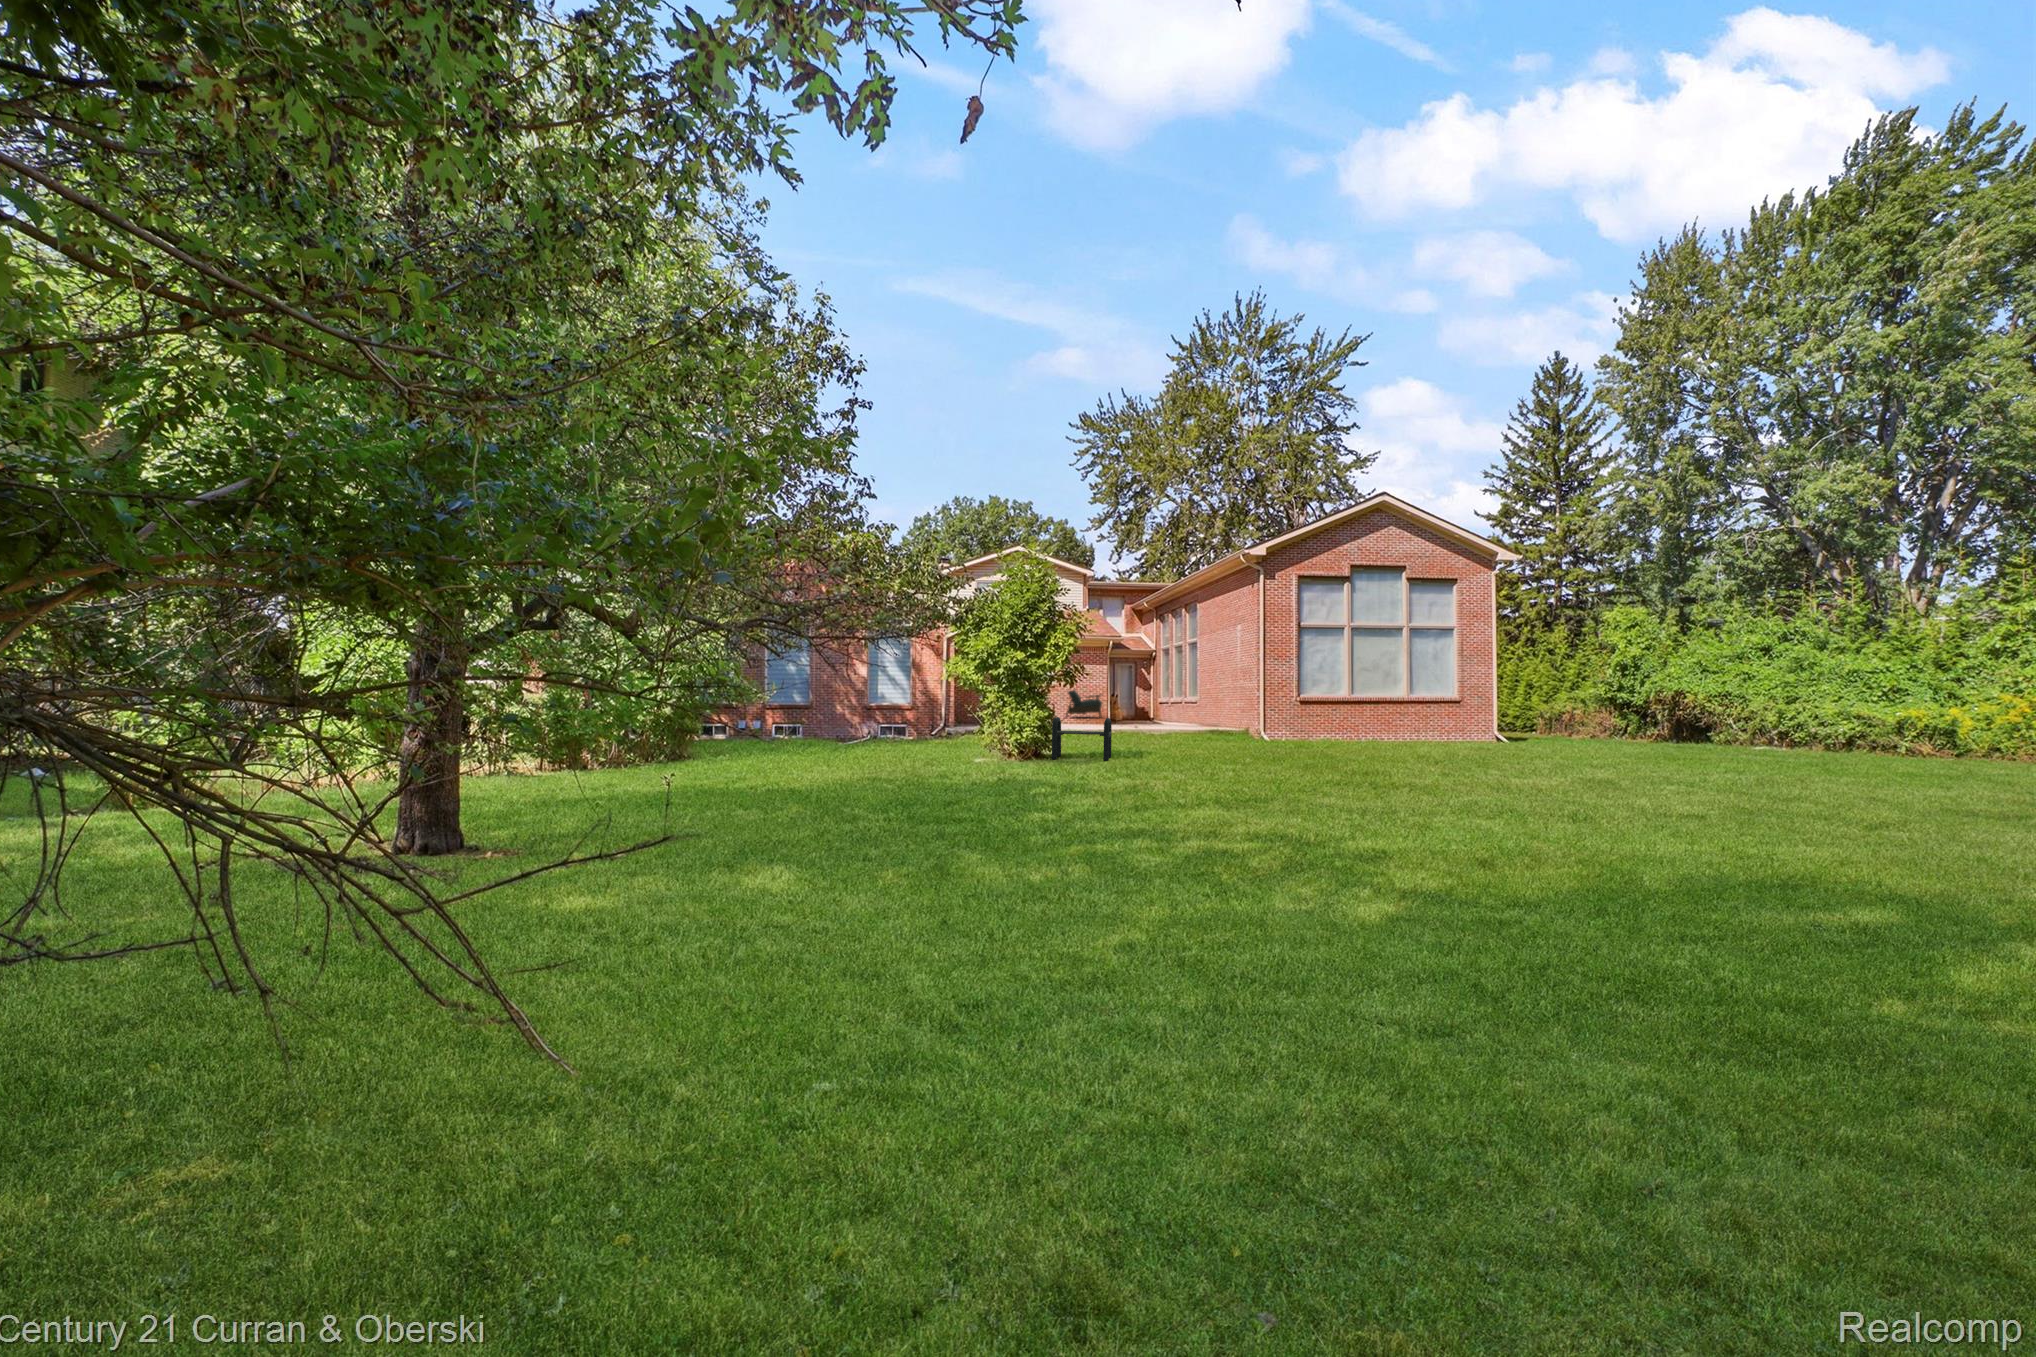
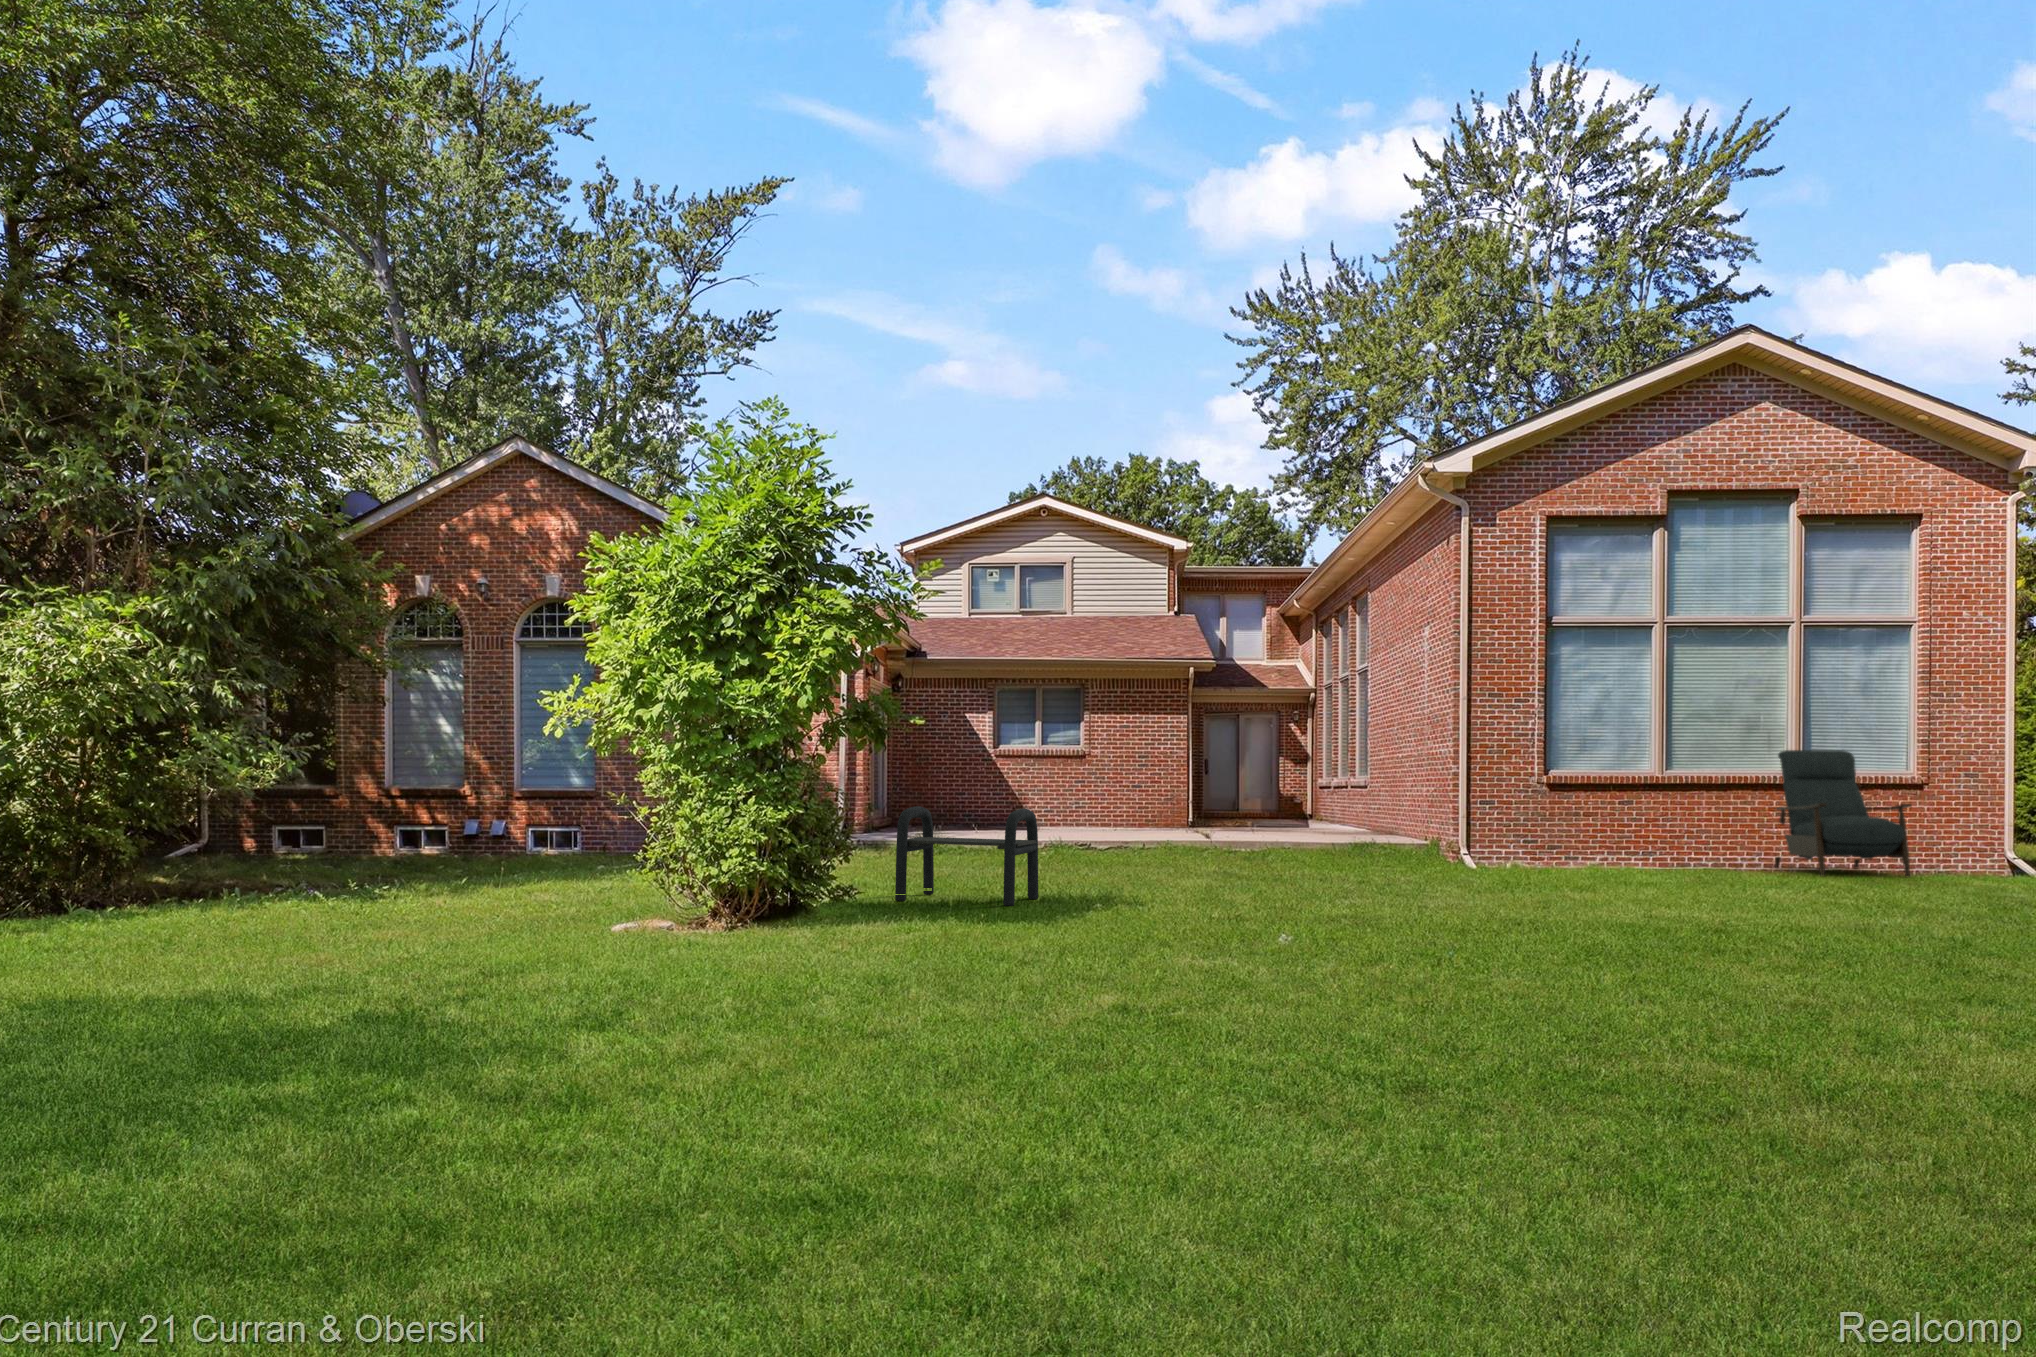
chair: present [1066,690,1102,717] -> present [1775,750,1912,877]

